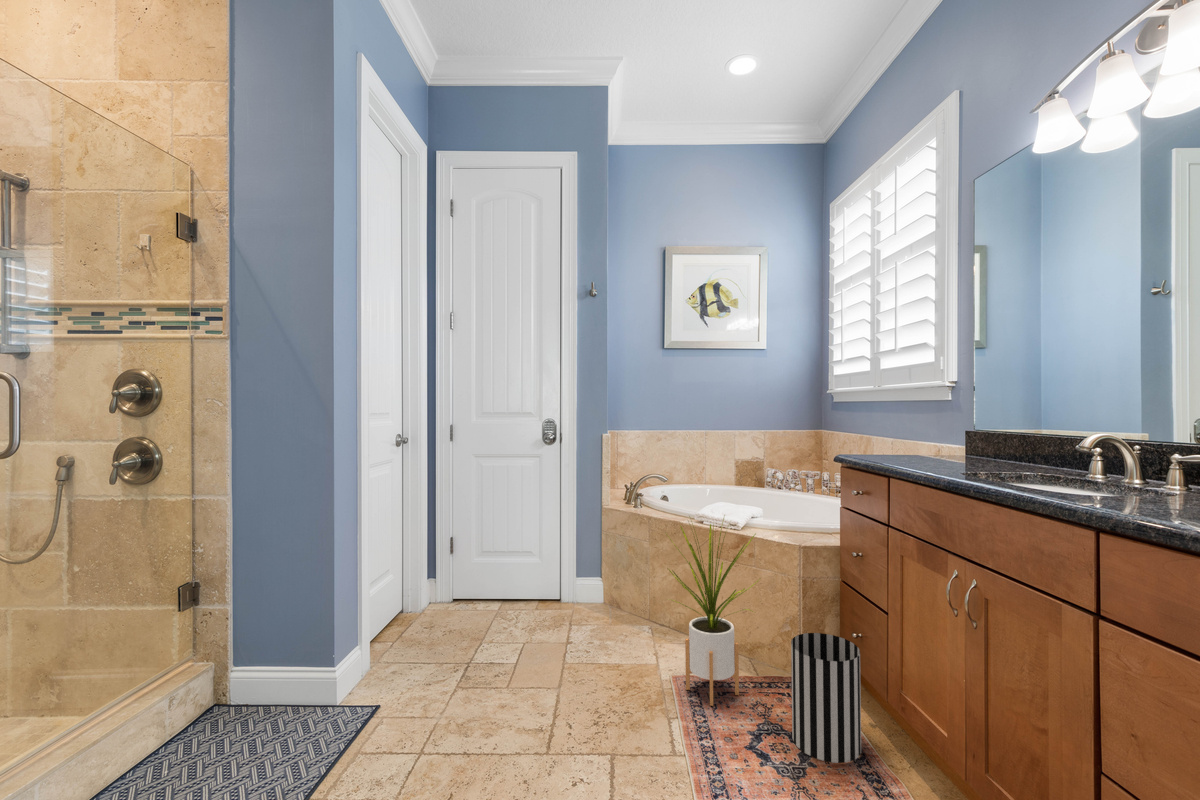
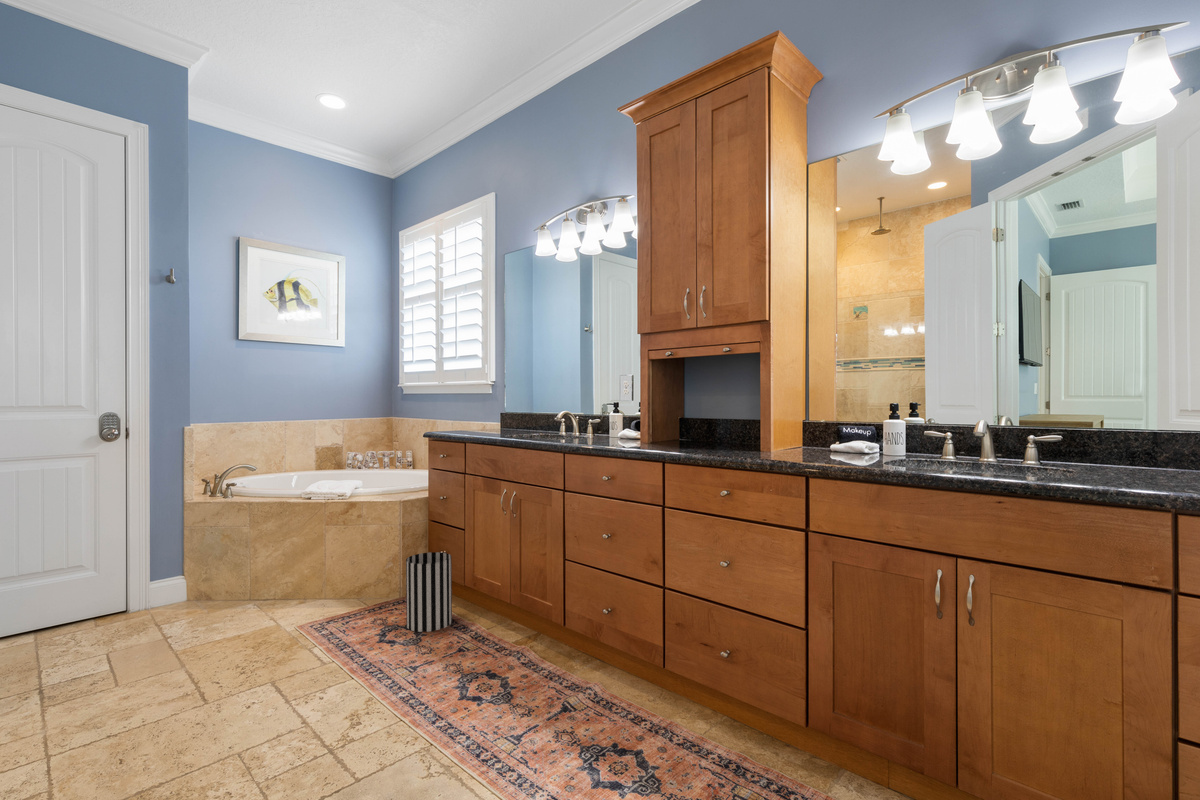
house plant: present [668,518,758,706] -> none [295,481,378,631]

